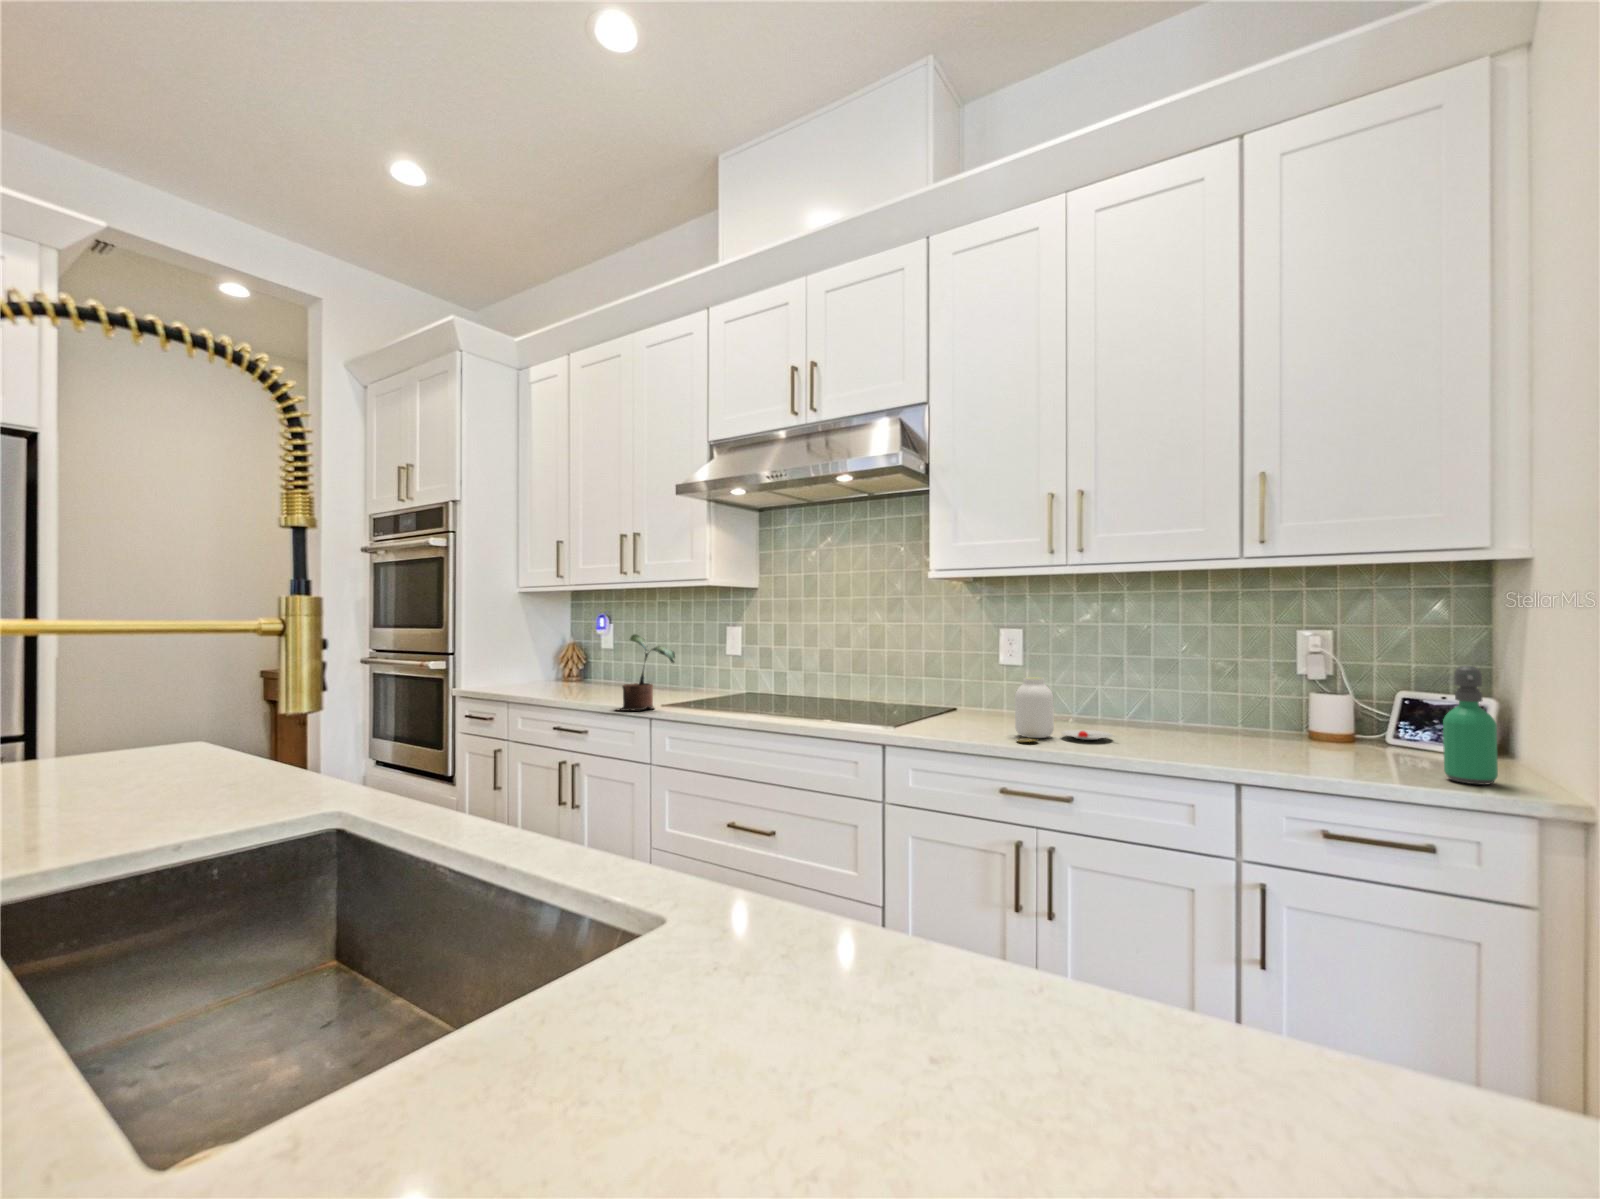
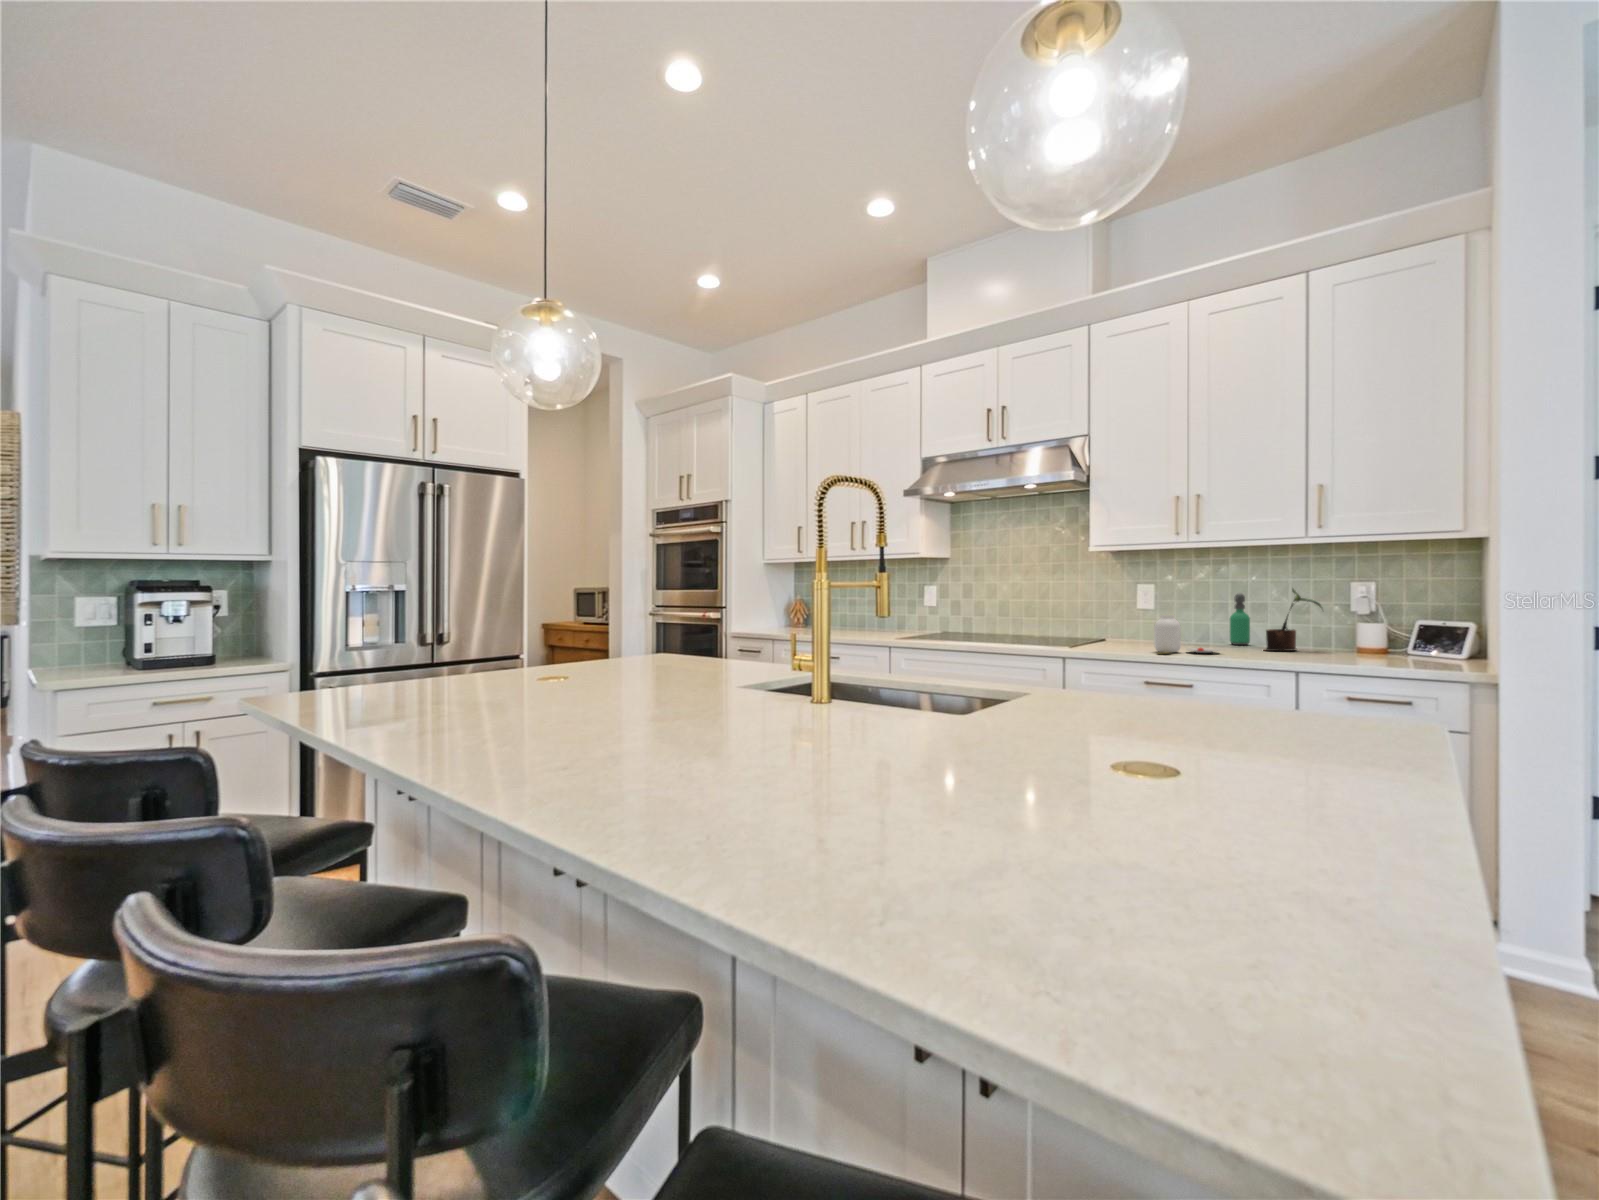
potted plant: present [617,634,675,711] -> present [1264,589,1322,651]
soap dispenser: present [1443,666,1498,785] -> present [1230,594,1250,645]

